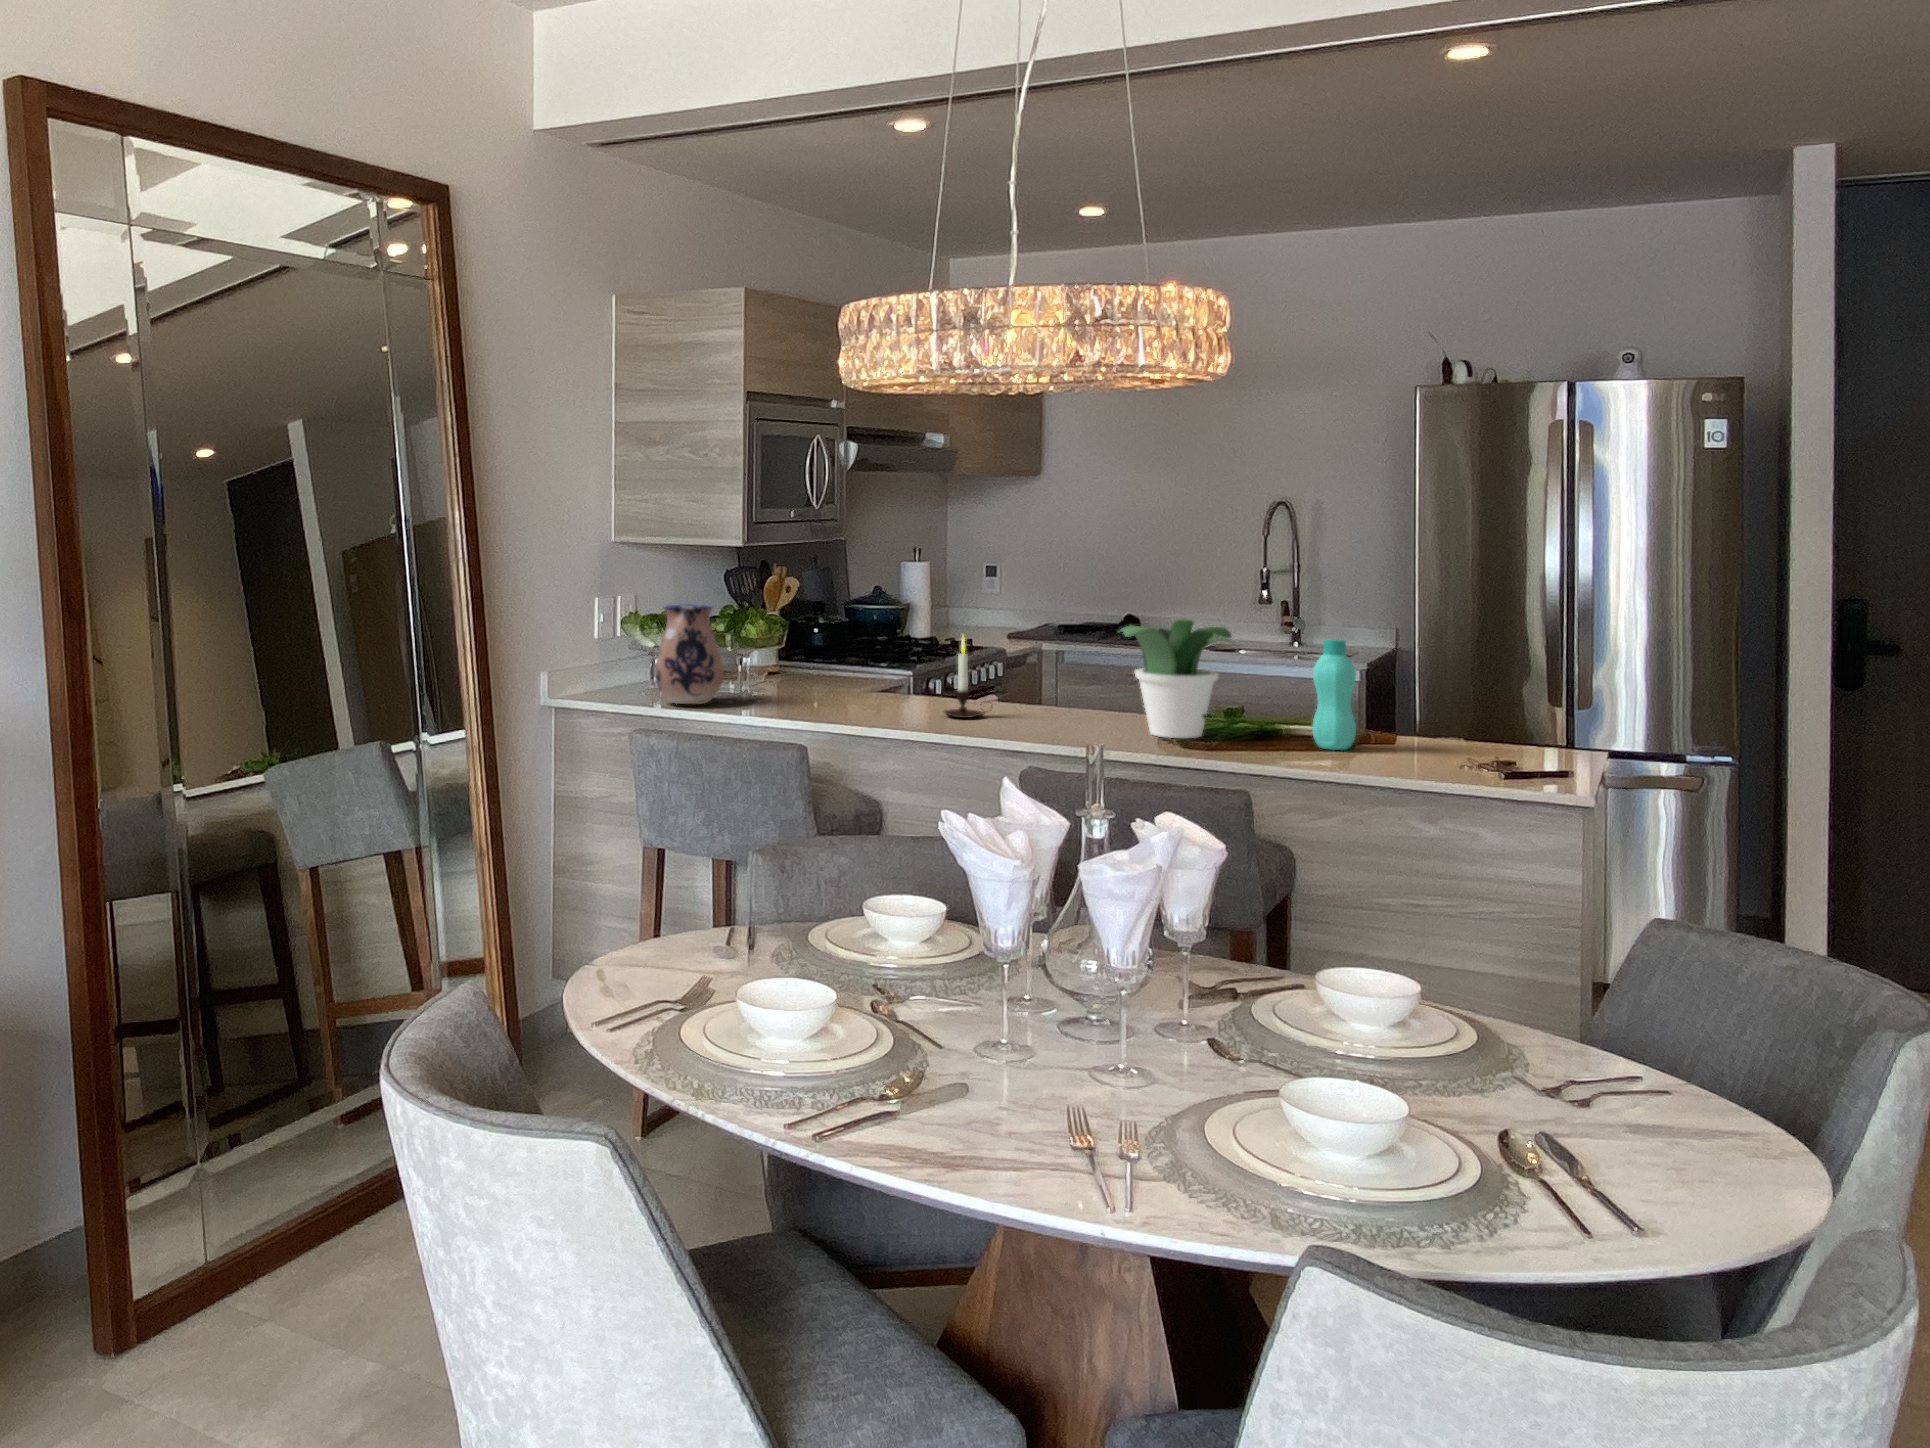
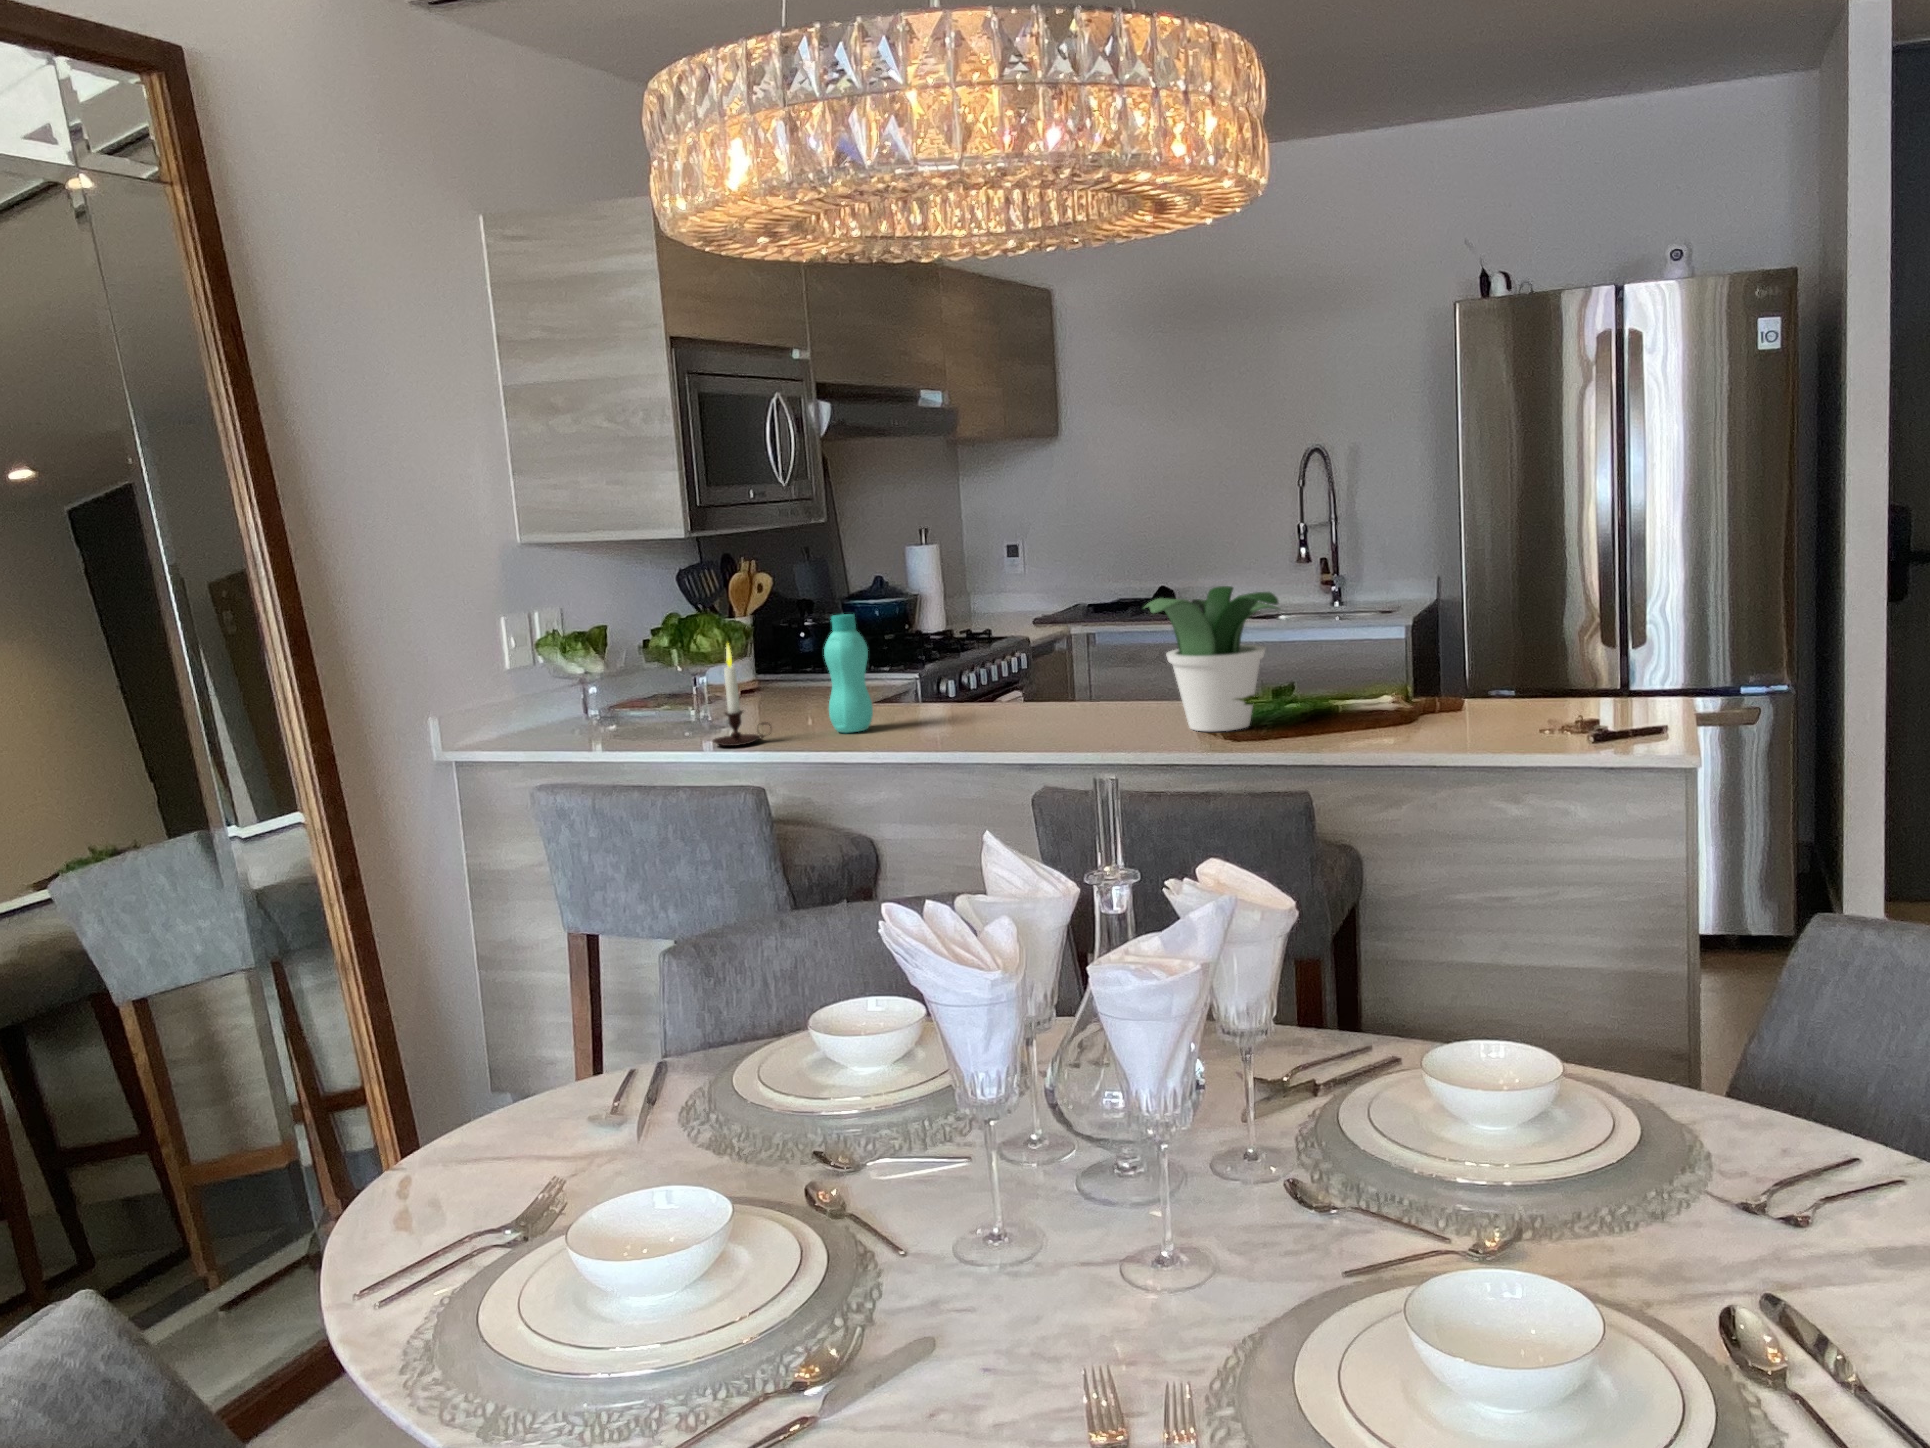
ceramic pitcher: present [655,604,724,704] -> none [578,616,667,744]
candle: present [945,637,993,718] -> present [713,645,771,746]
bottle: present [1312,639,1356,750] -> present [824,614,873,733]

